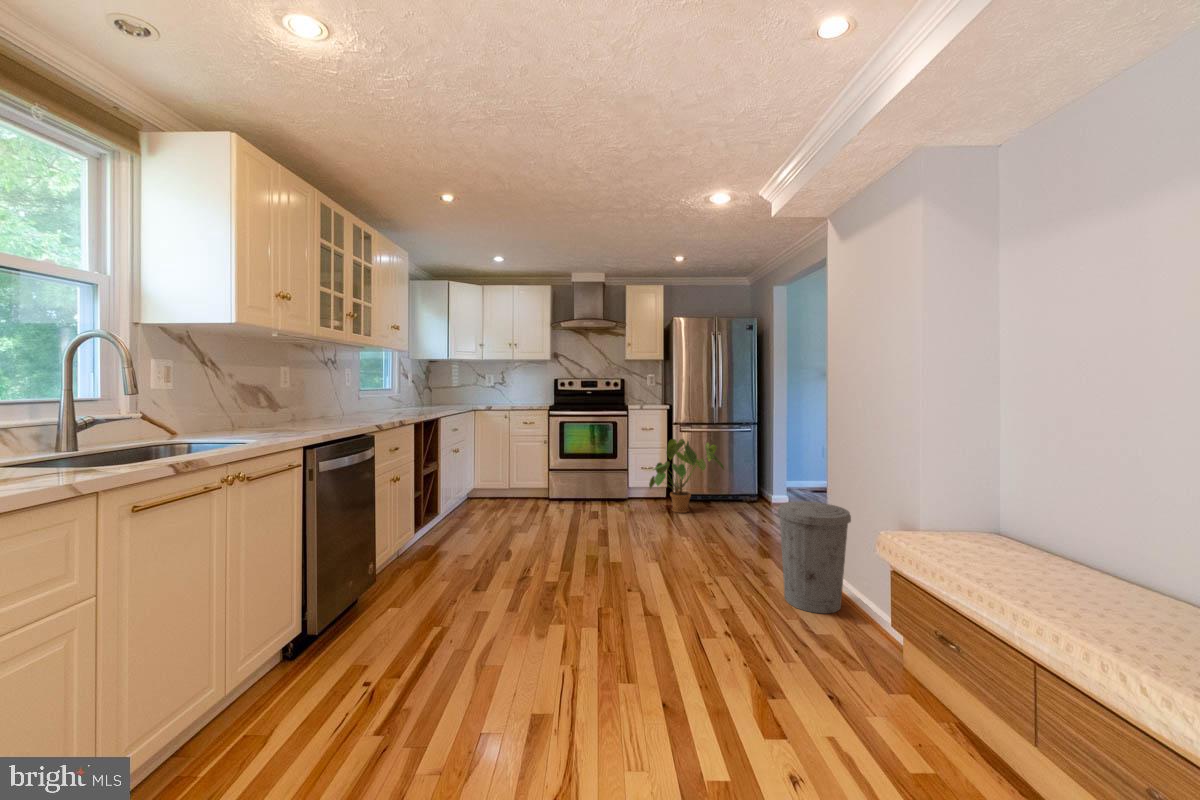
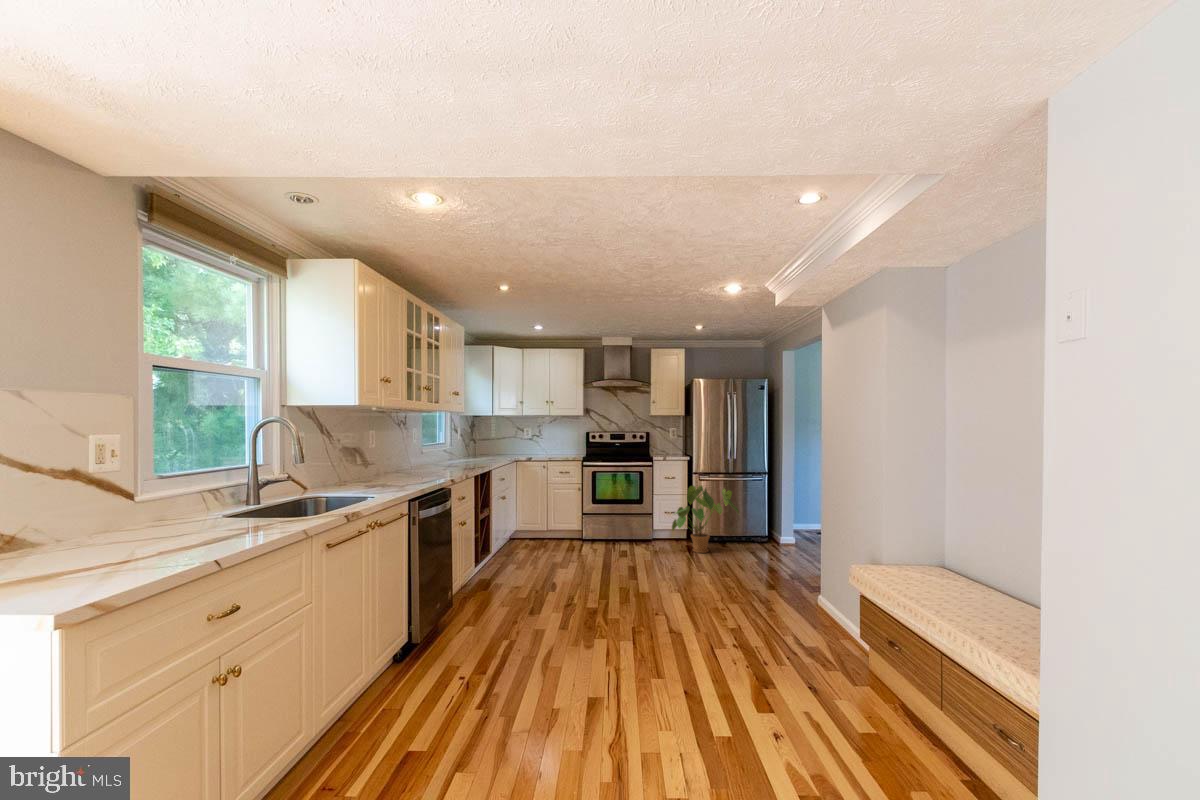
trash can: present [778,501,851,614] -> none [777,541,836,633]

